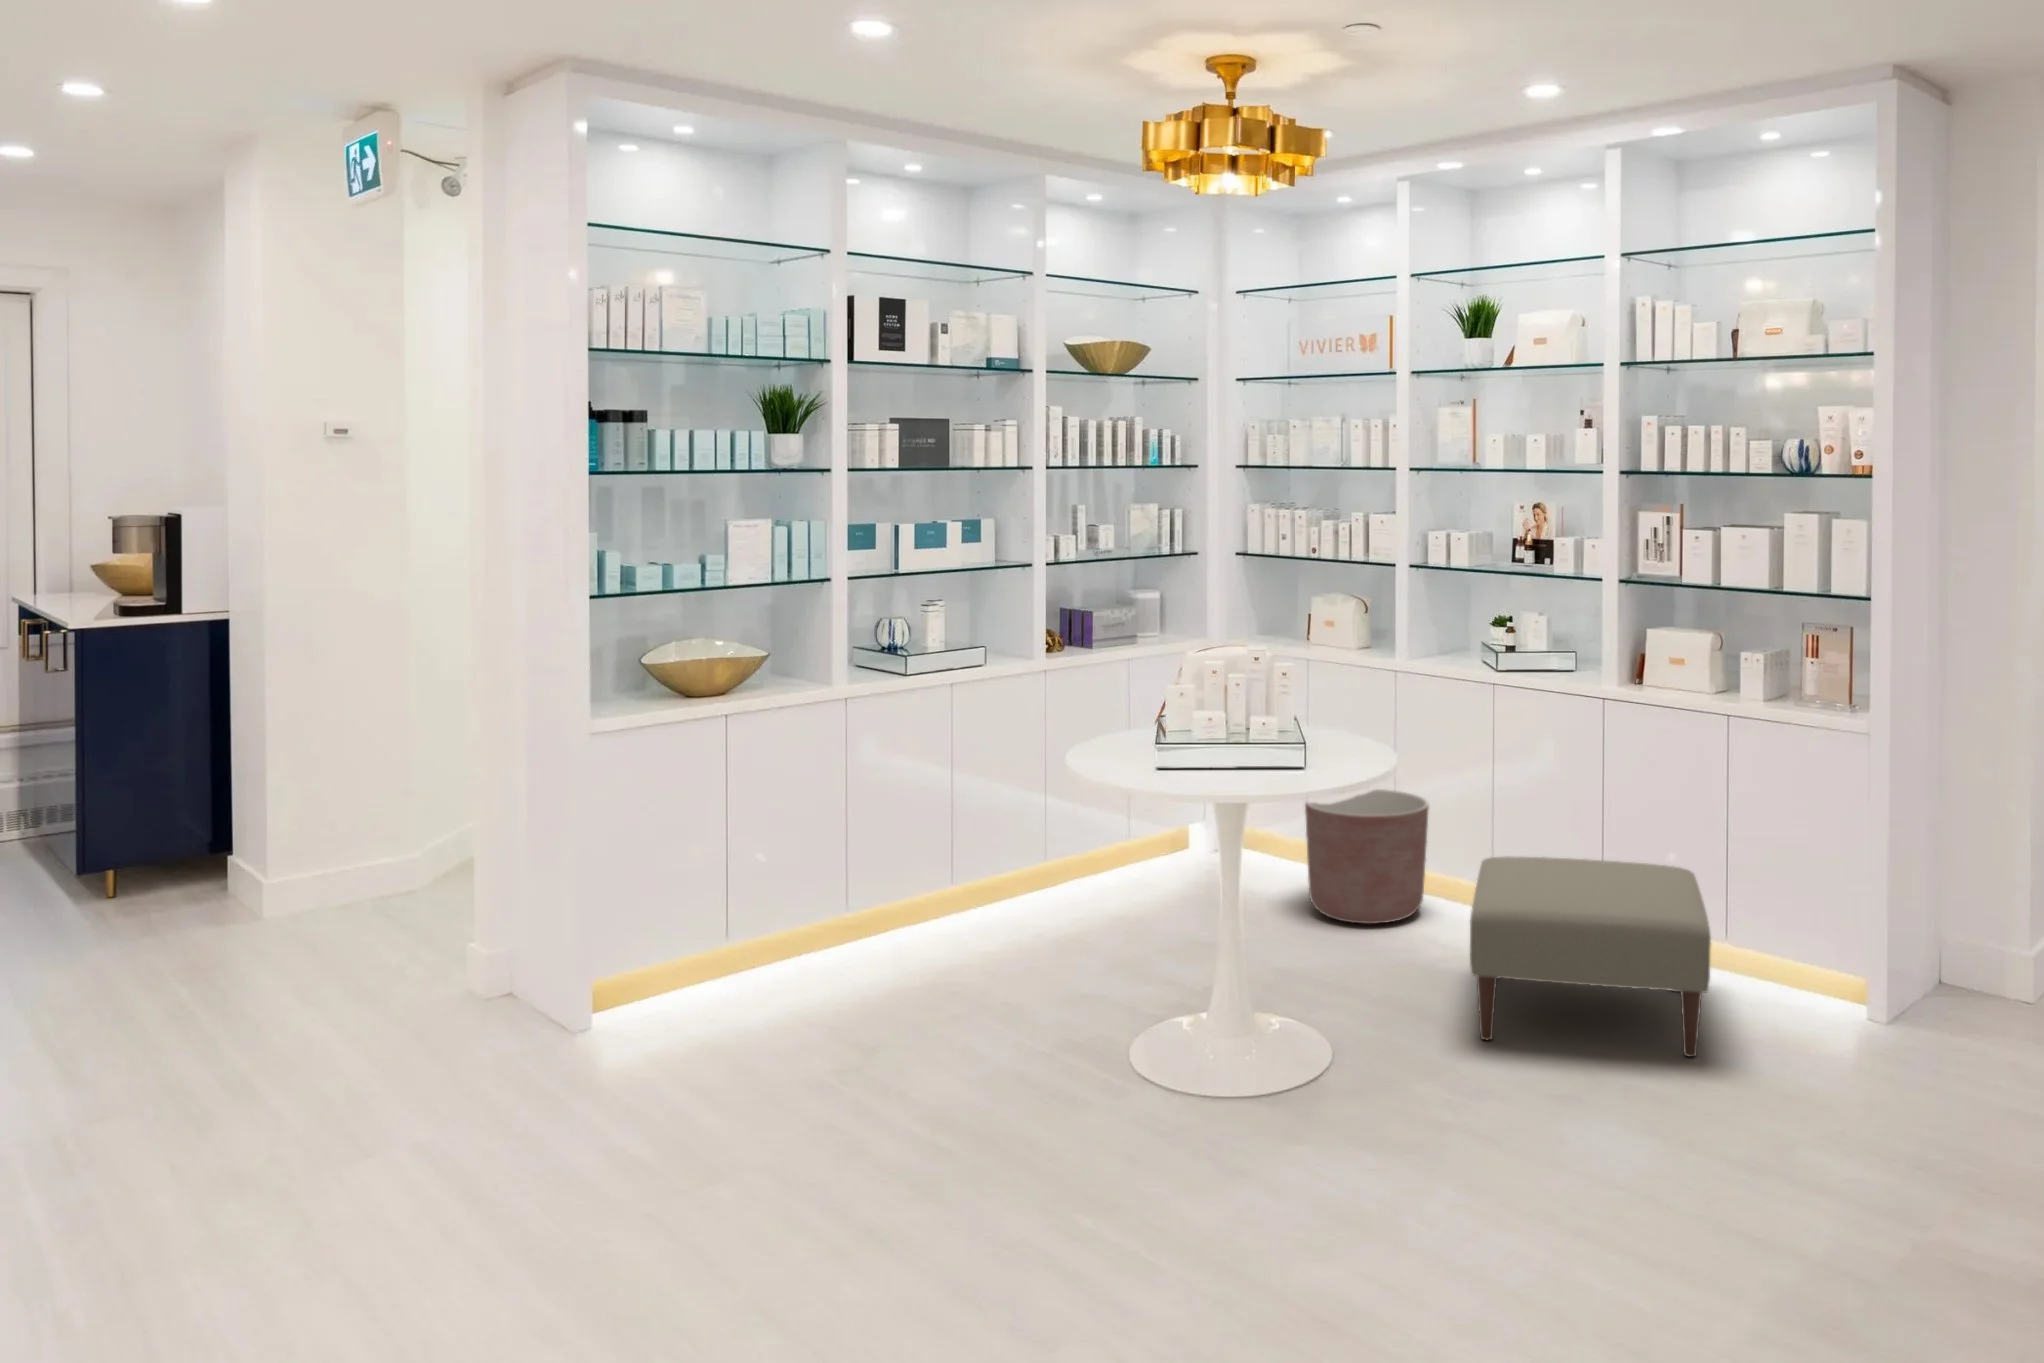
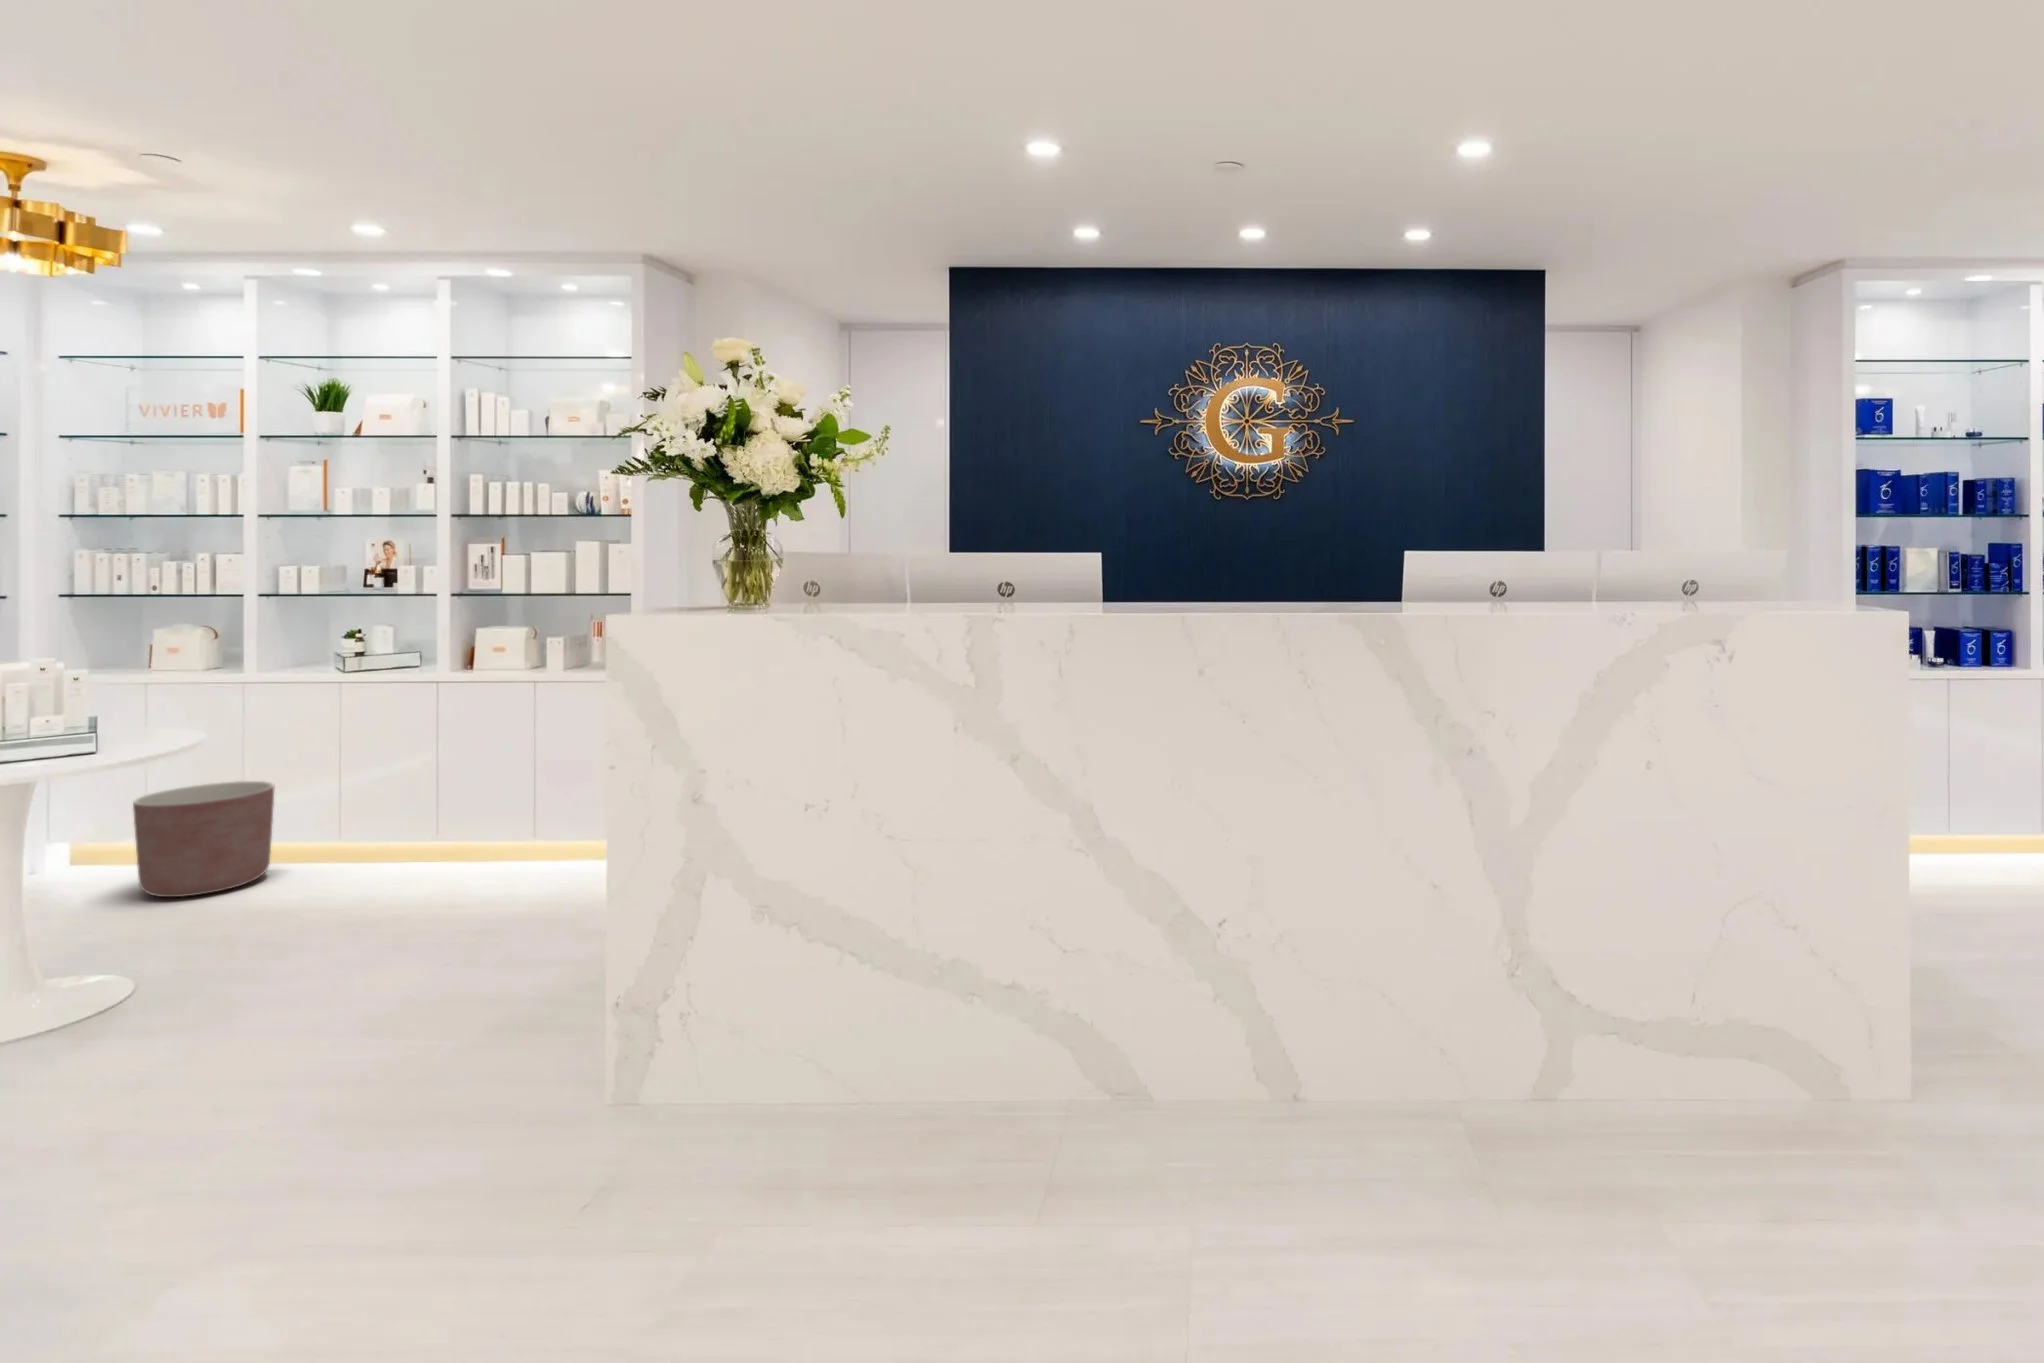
ottoman: present [1470,856,1711,1057] -> none [294,793,510,946]

